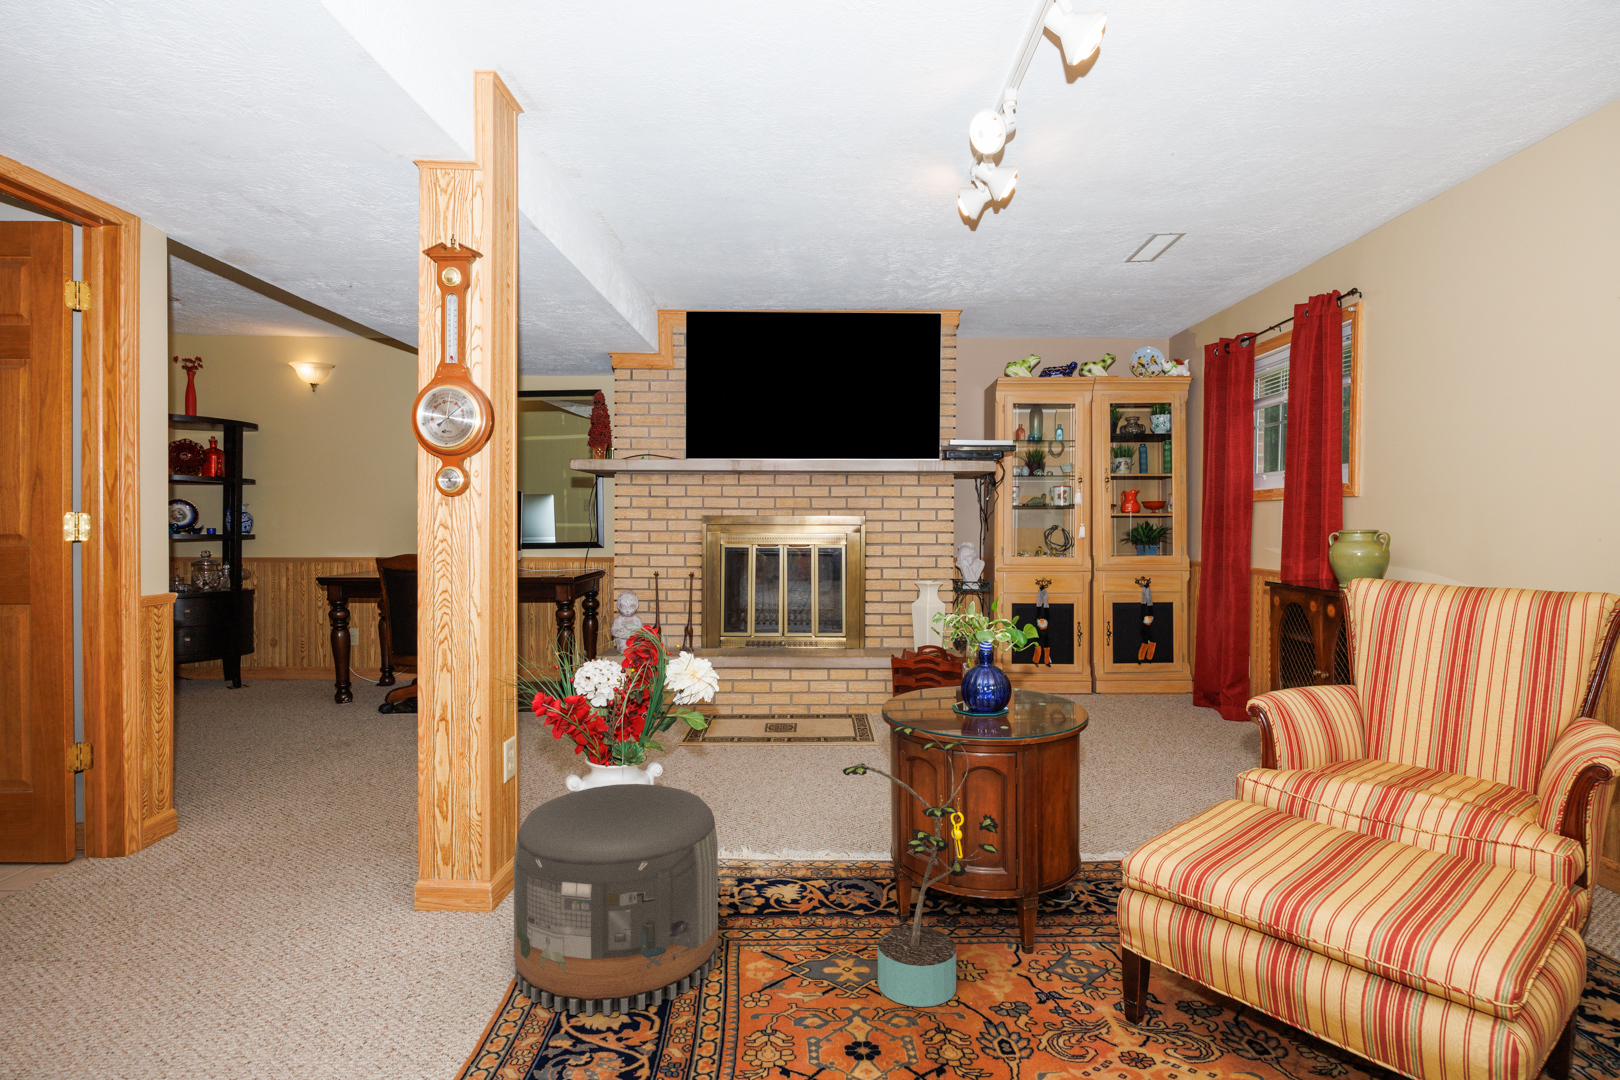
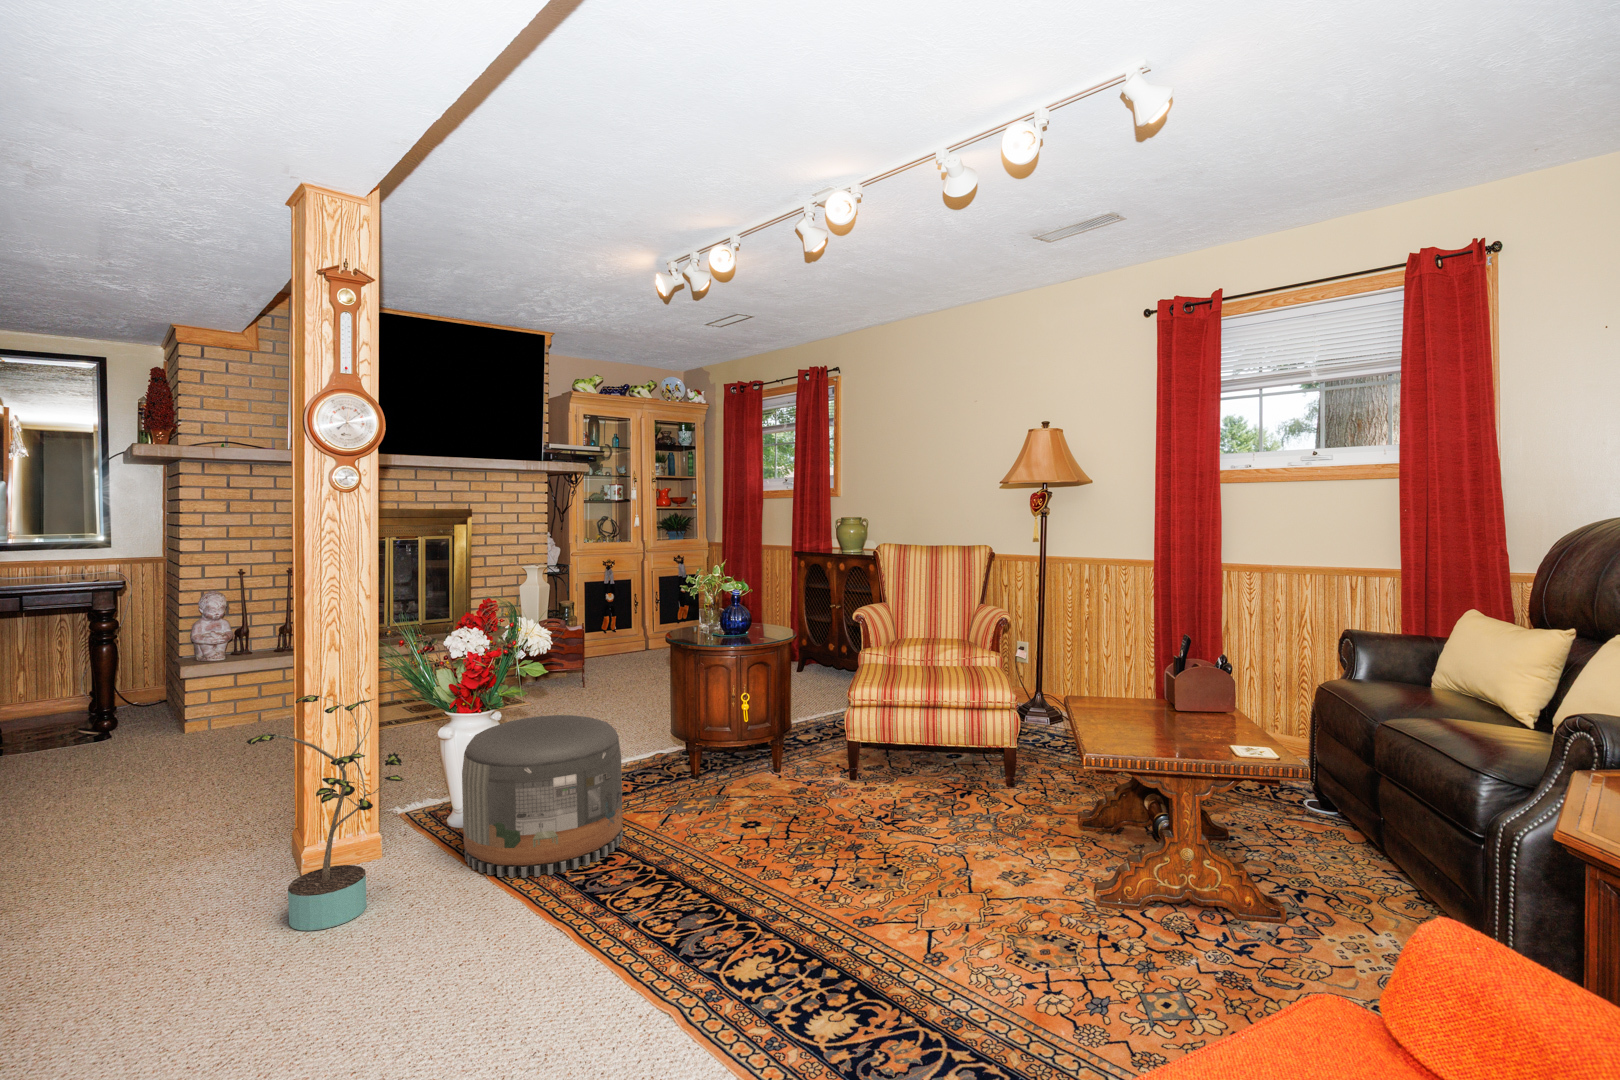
potted plant: present [843,725,999,1007] -> present [247,695,403,931]

